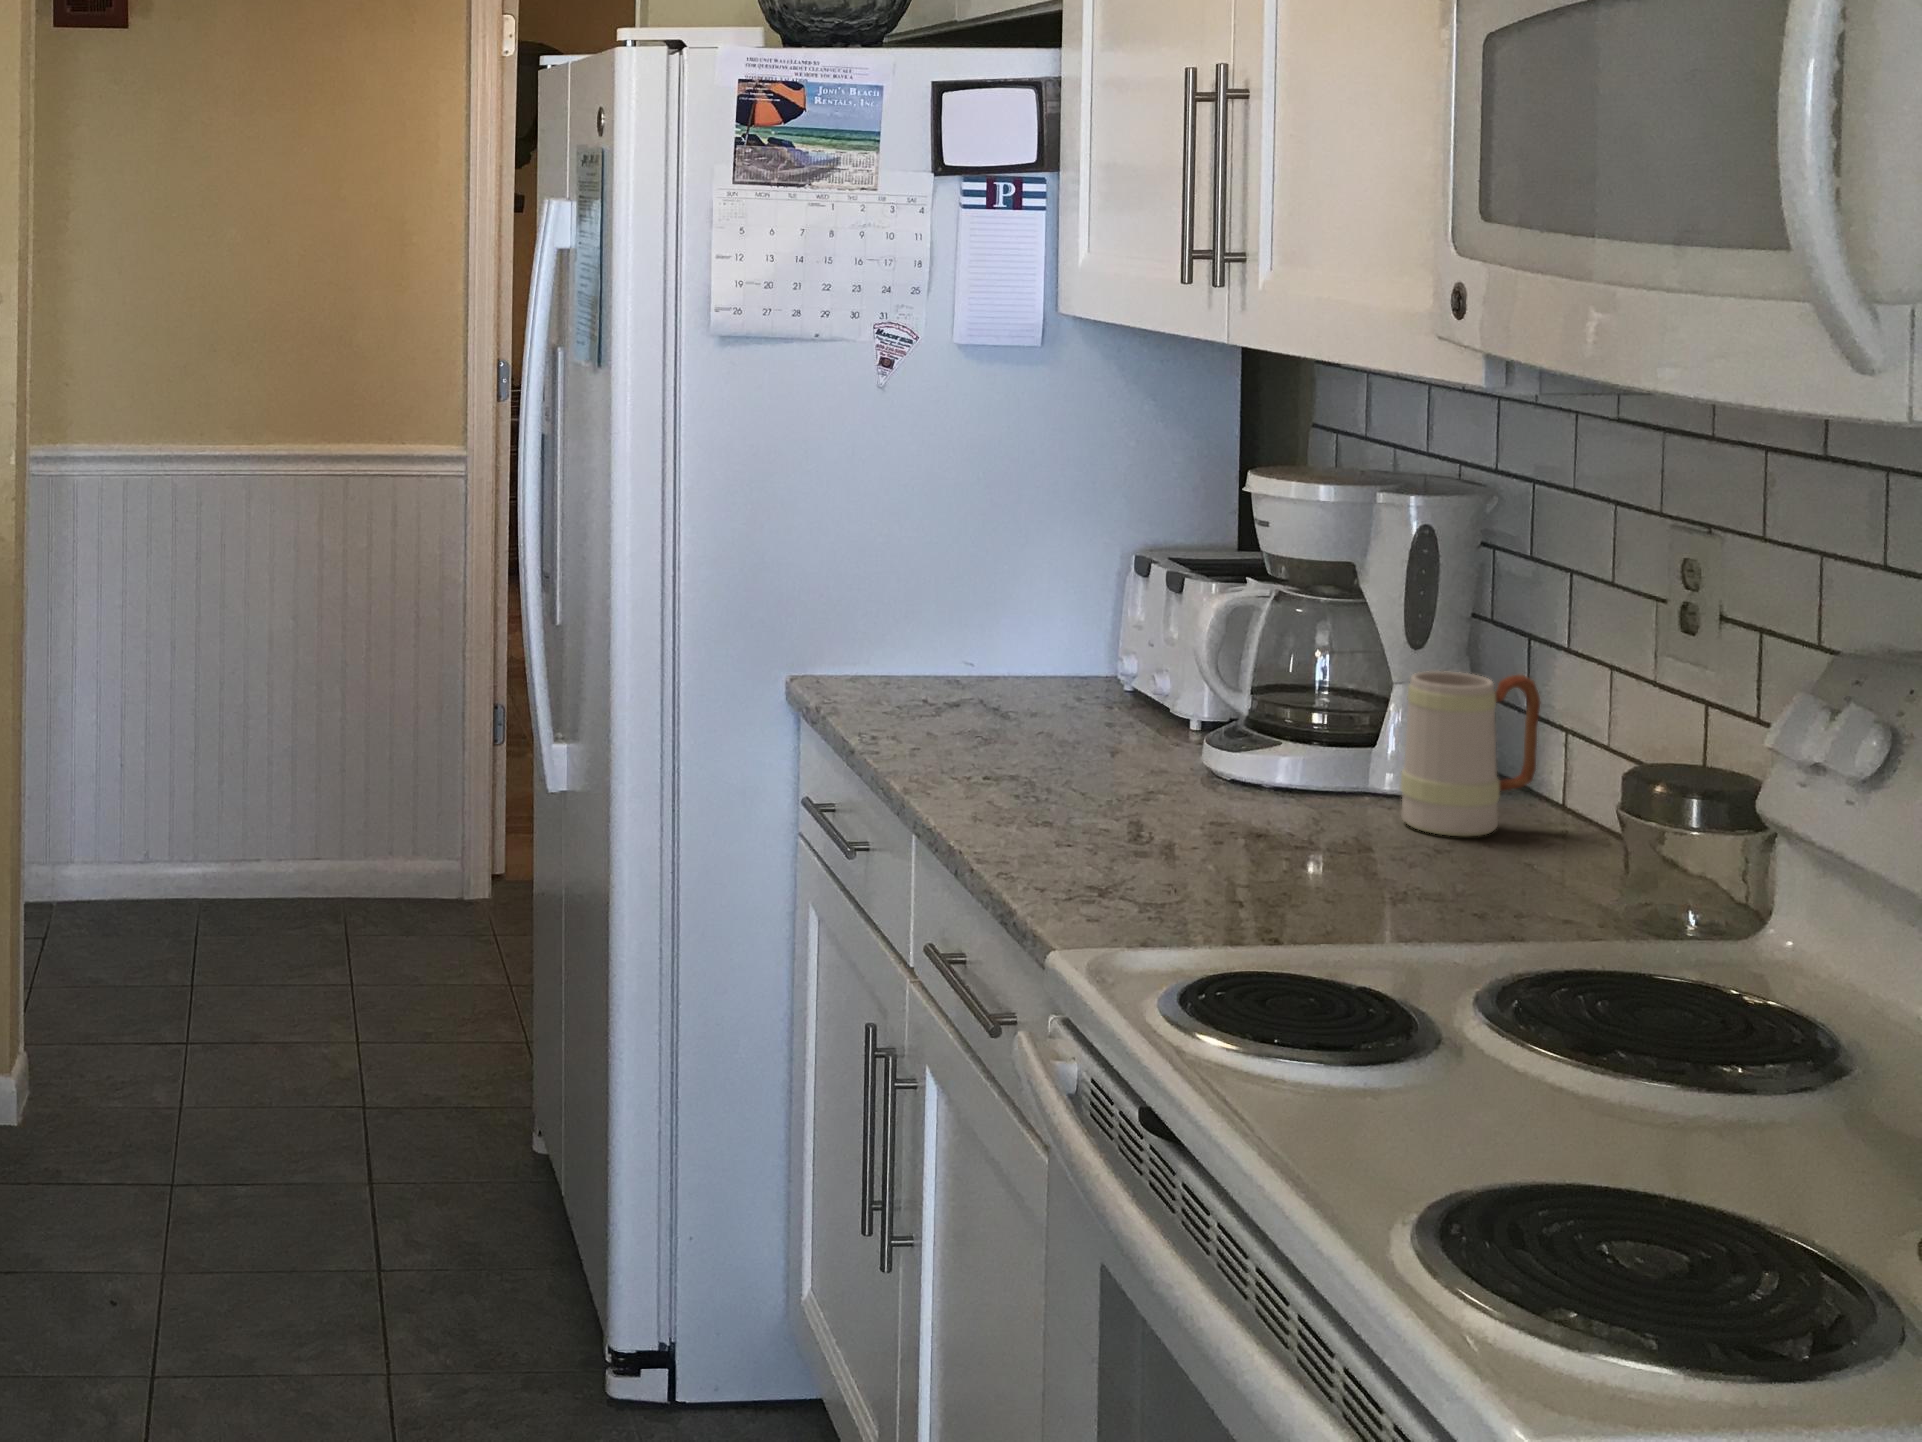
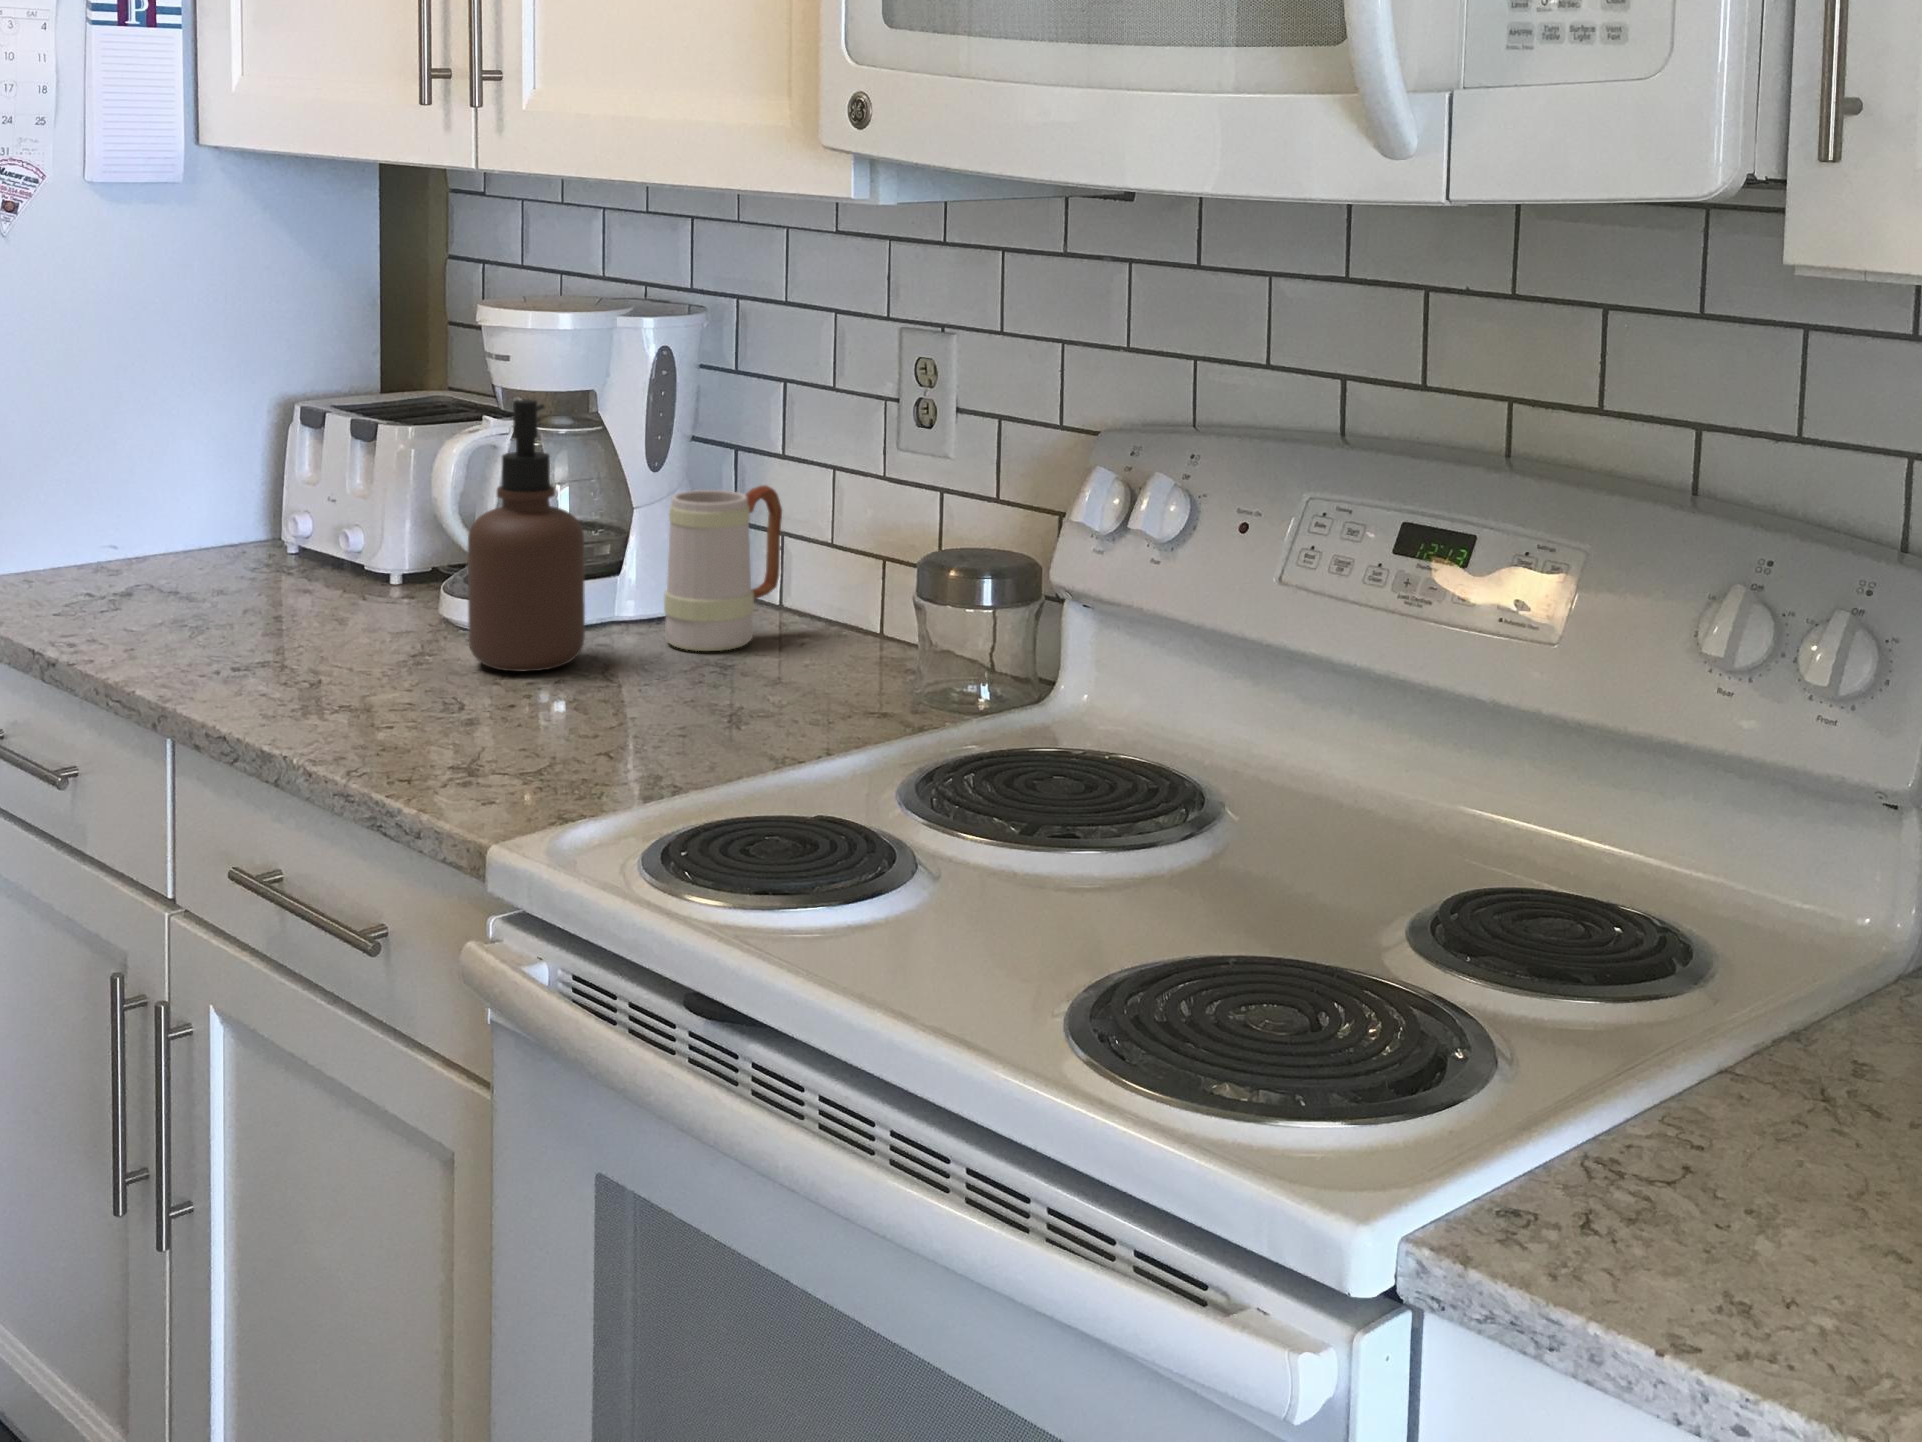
soap dispenser: none [1190,564,1306,824] -> present [468,399,585,671]

